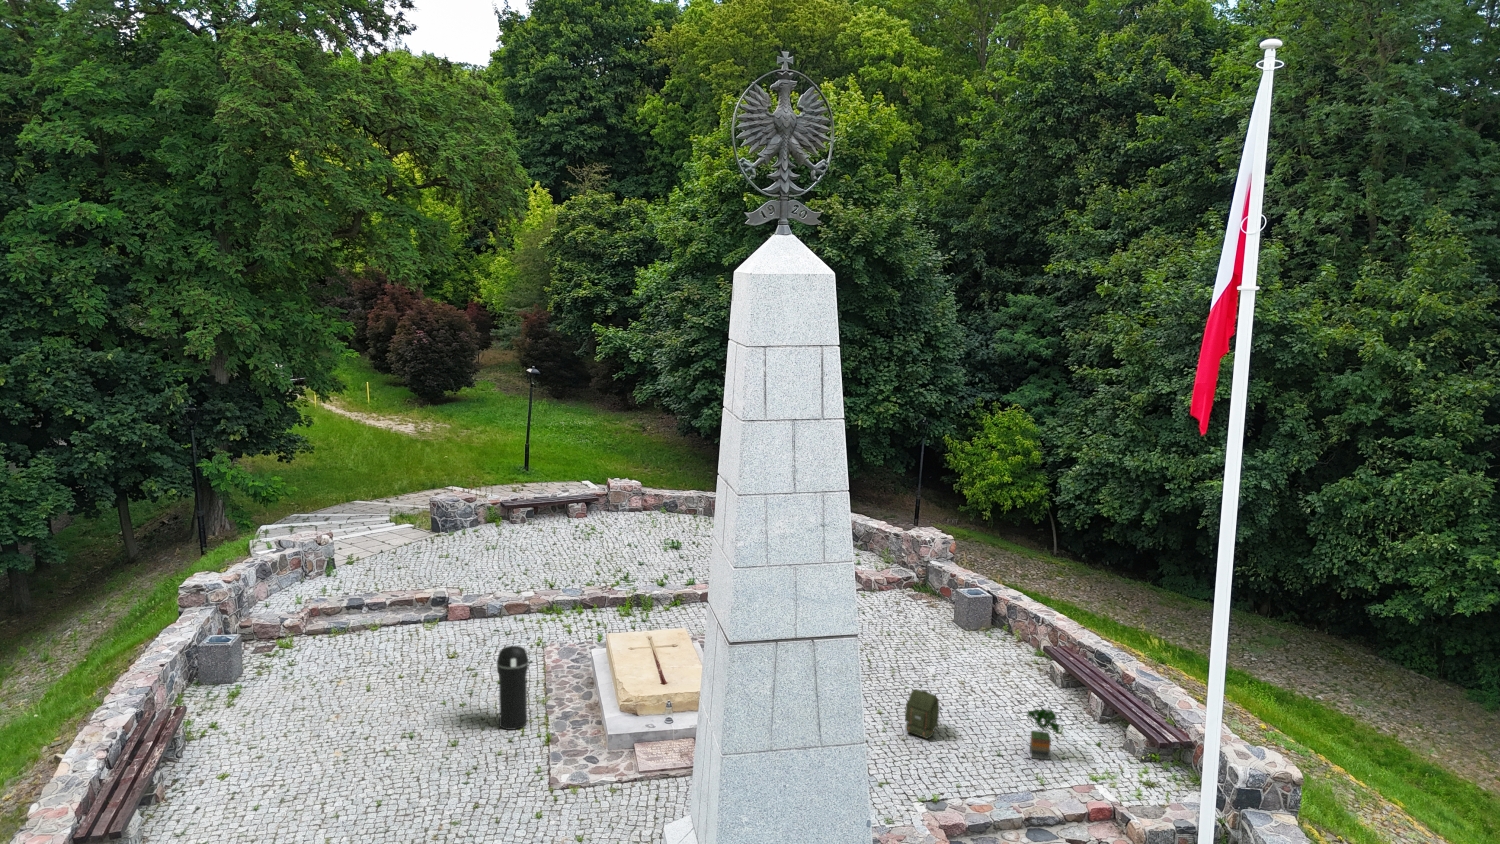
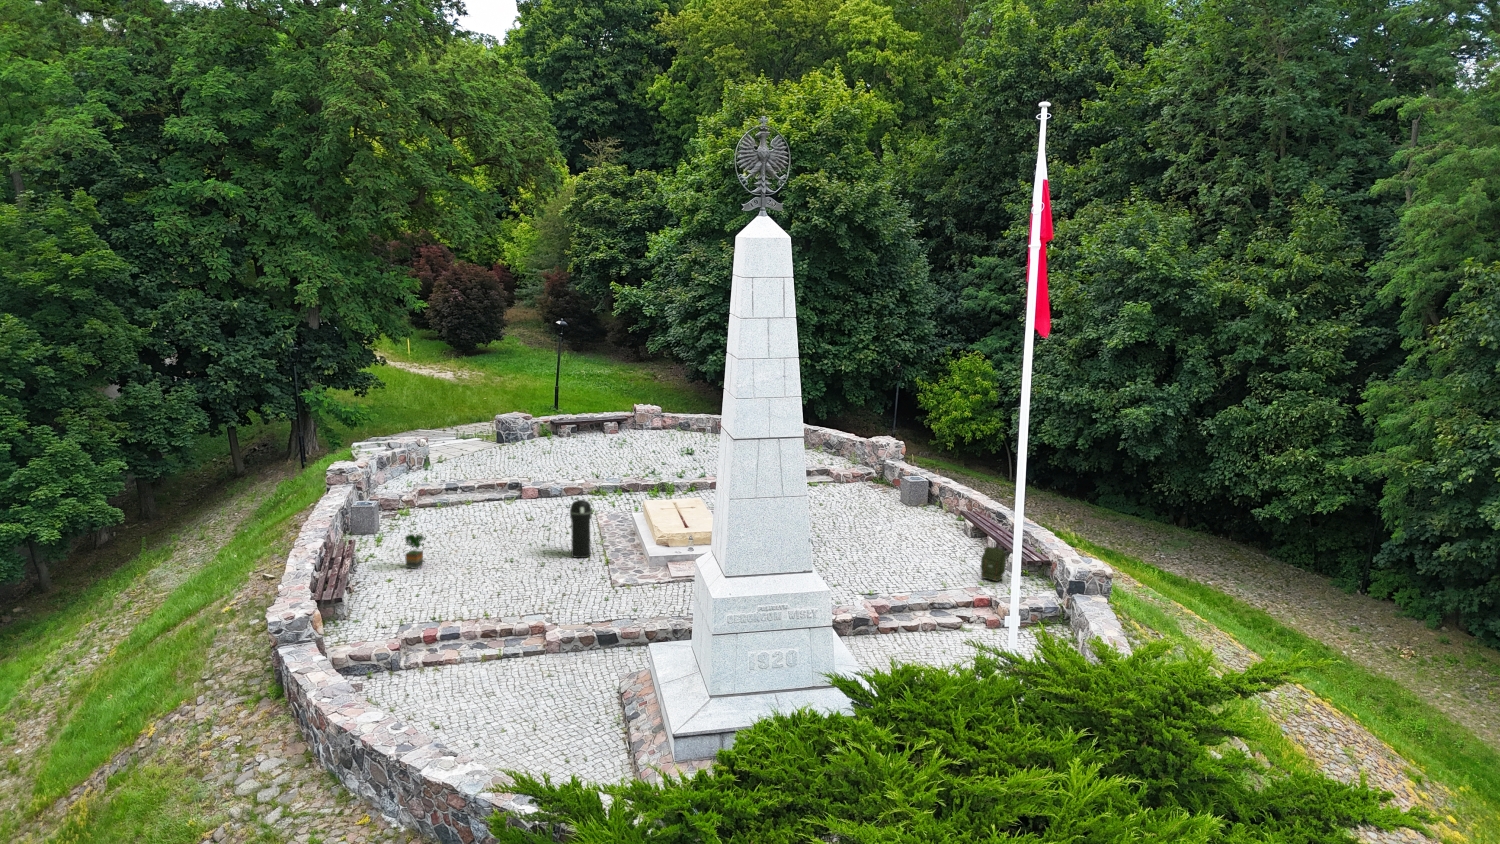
backpack: present [905,689,939,739] -> present [981,547,1006,581]
potted tree: present [1027,709,1059,760] -> present [405,534,426,569]

